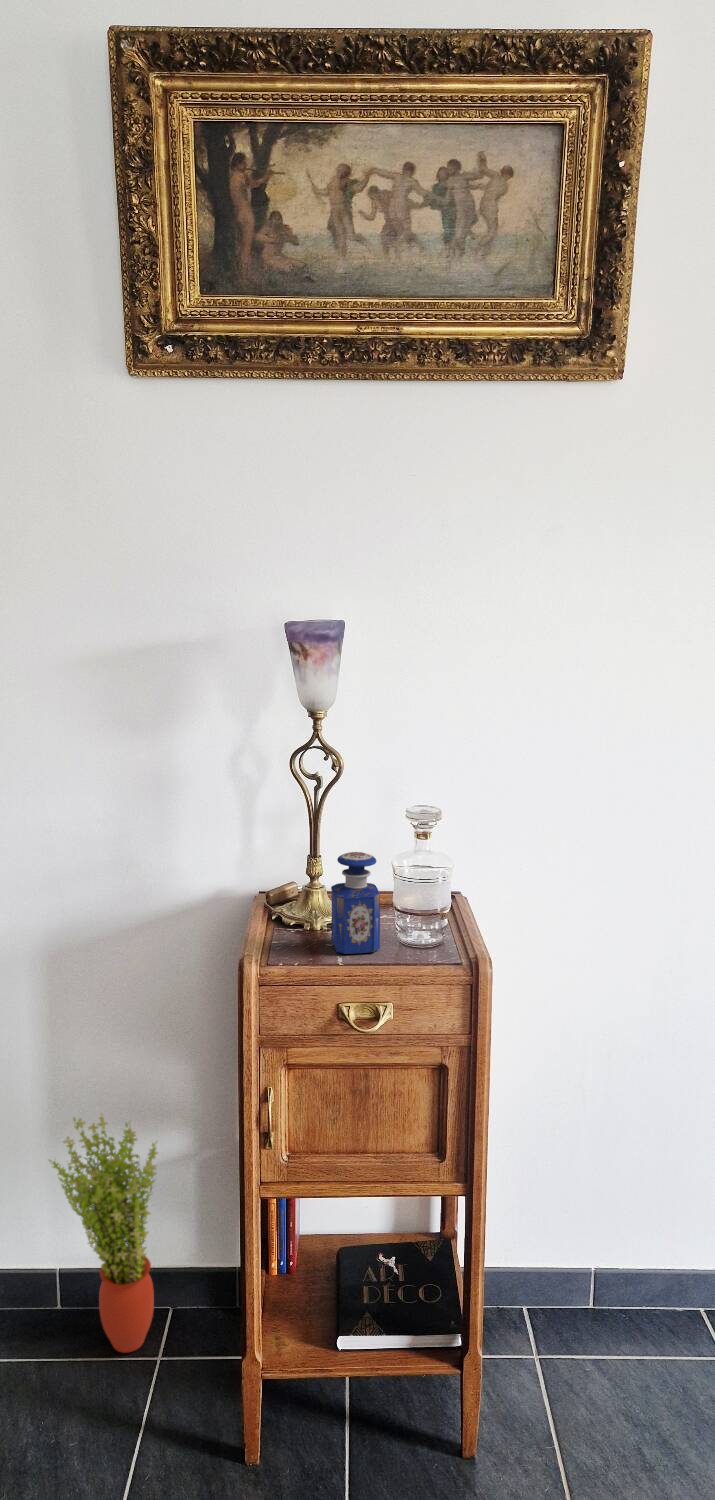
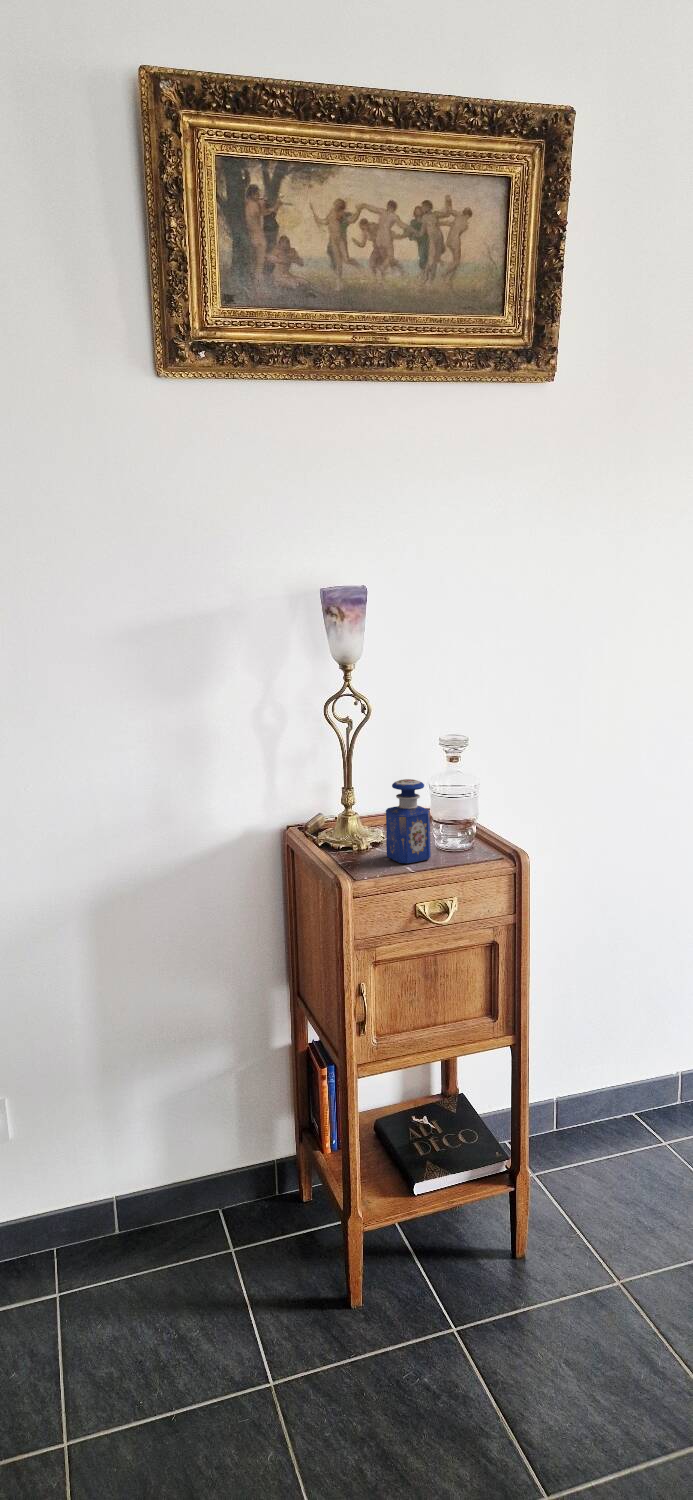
potted plant: present [49,1117,158,1353] -> none [133,1046,234,1259]

